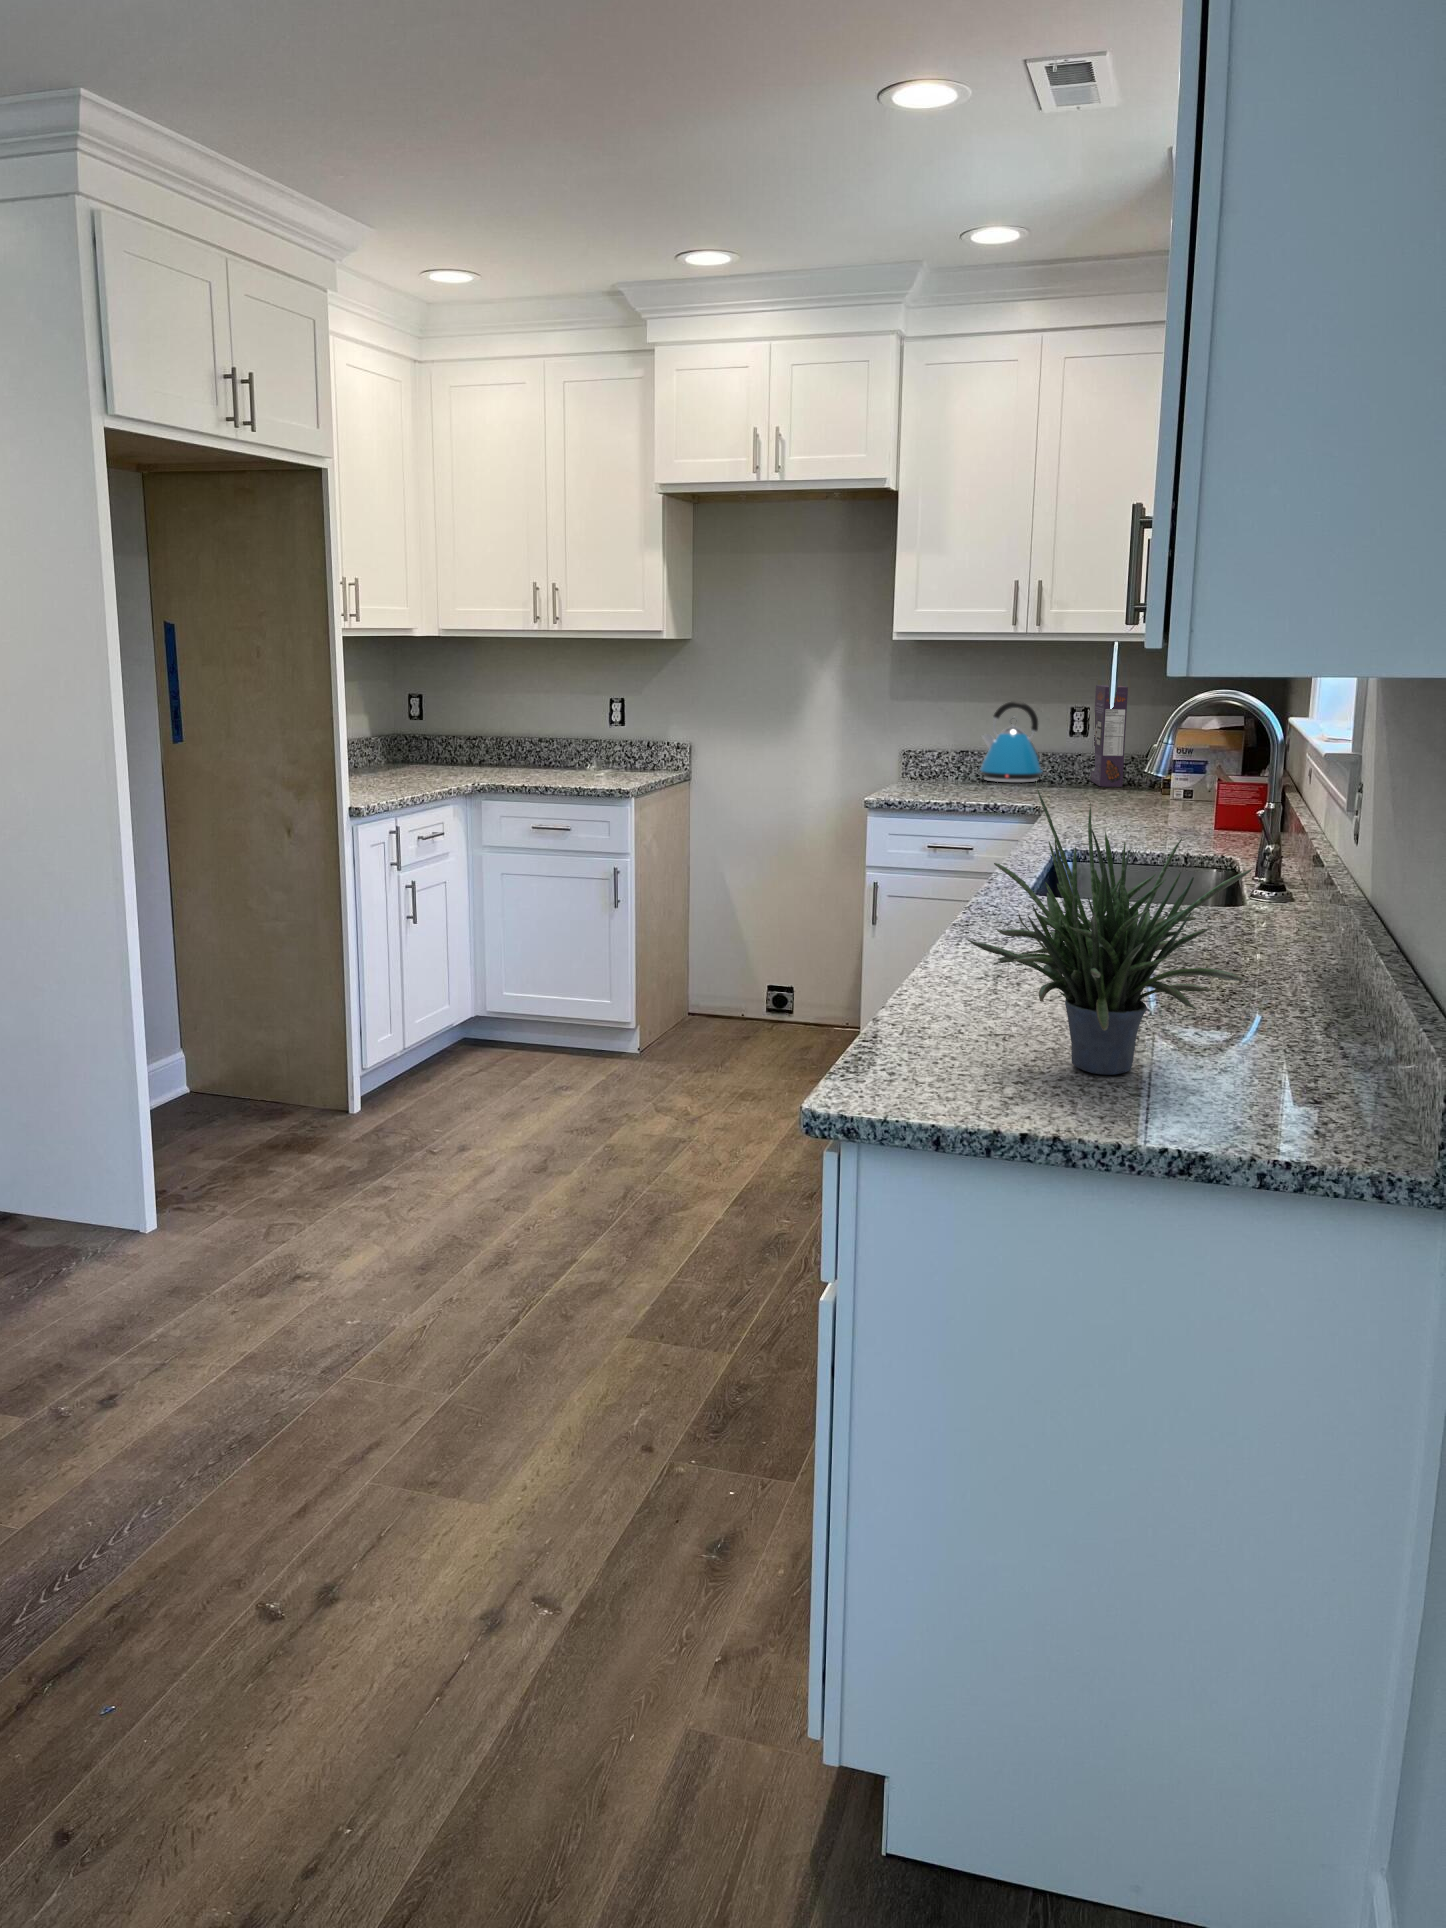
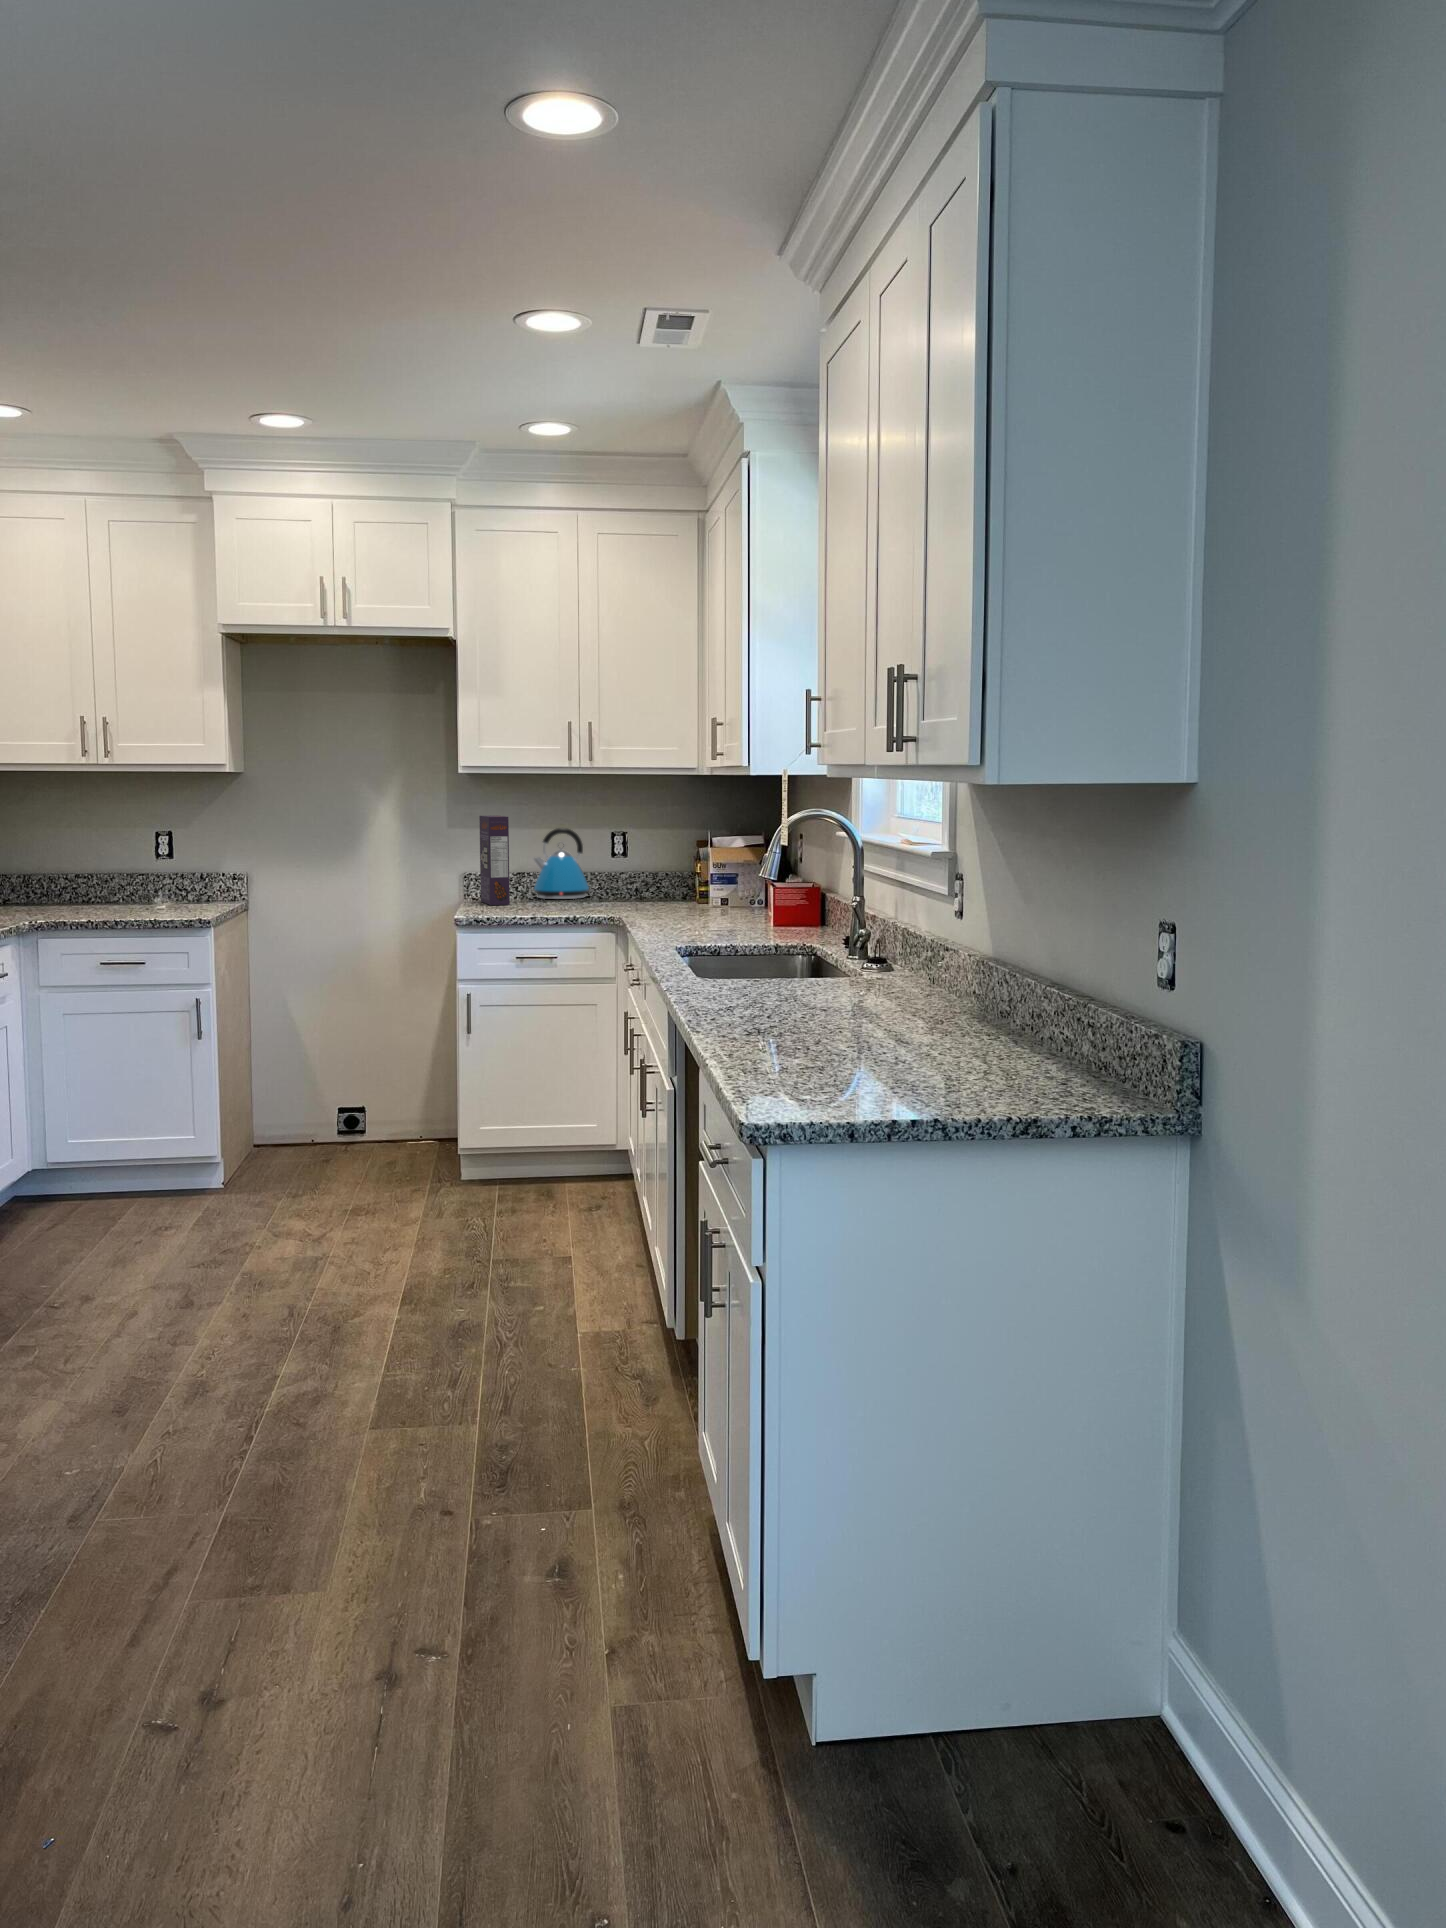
cereal box: present [1091,685,1128,787] -> present [479,816,510,905]
potted plant: present [968,781,1251,1075] -> none [801,864,1026,1082]

